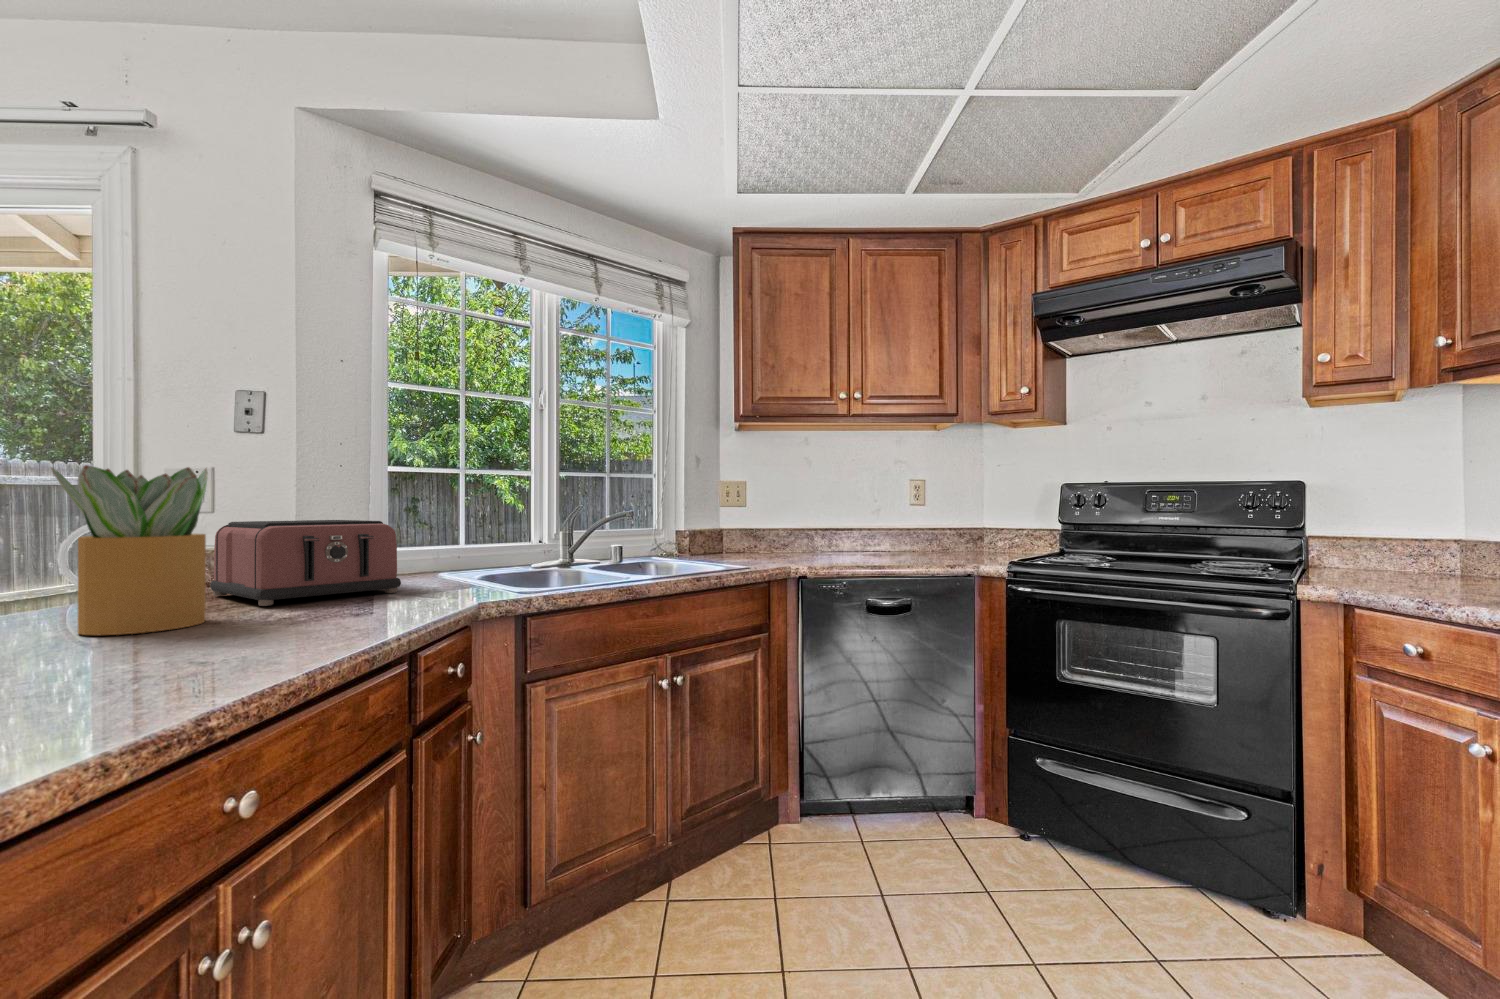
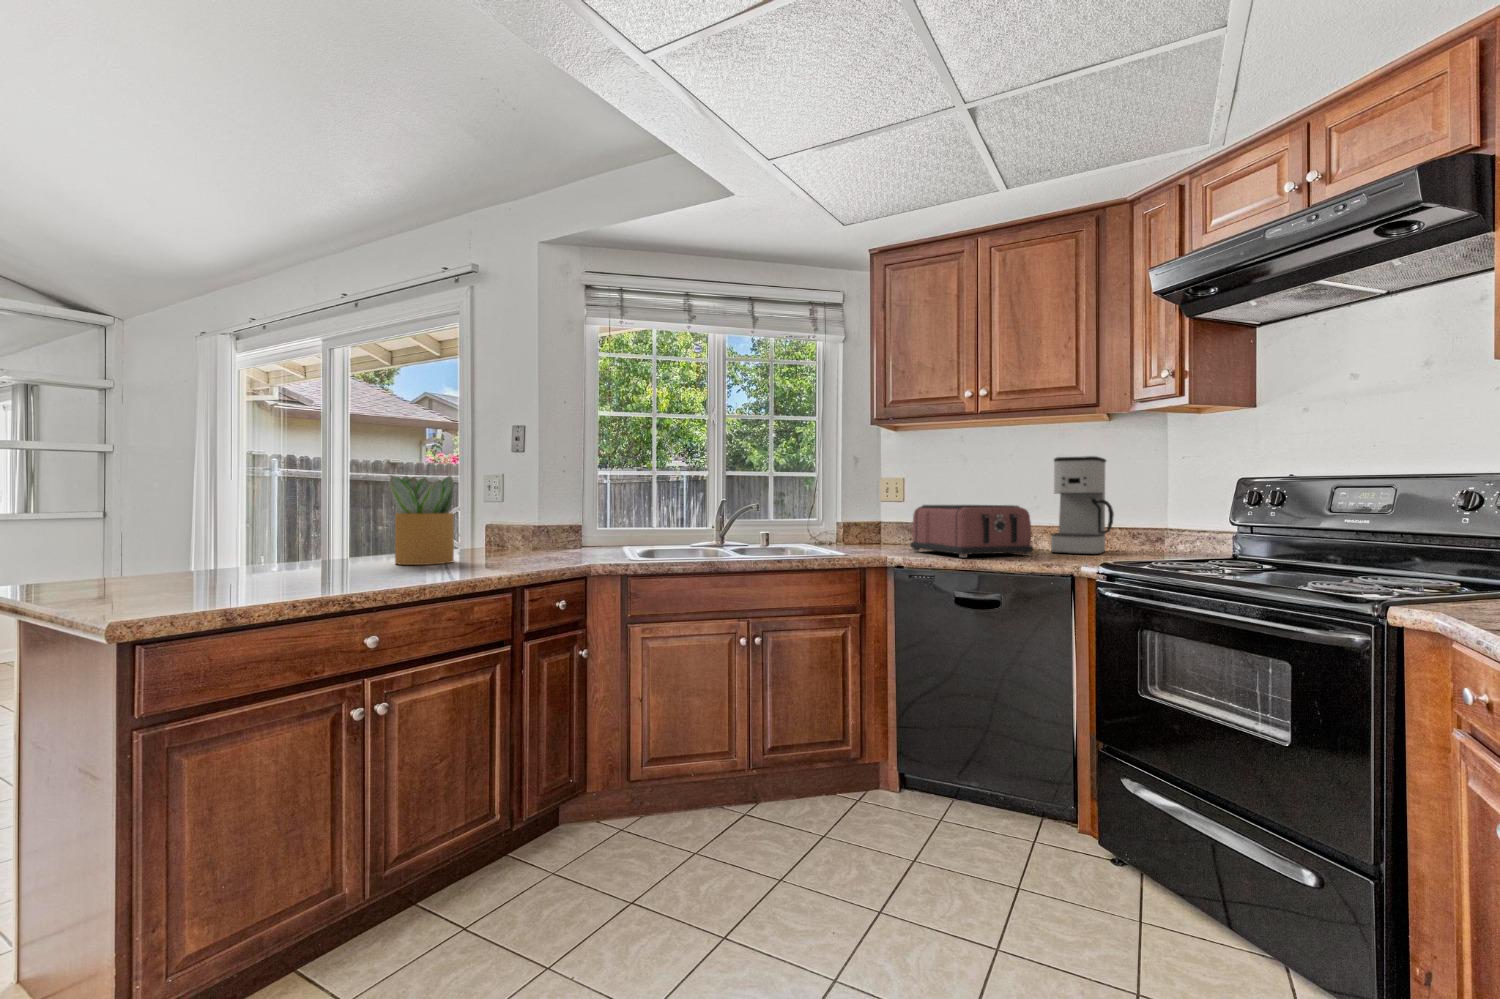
coffee maker: none [910,463,966,556] -> present [1051,456,1114,554]
toaster: present [210,520,401,606] -> present [910,505,1033,558]

